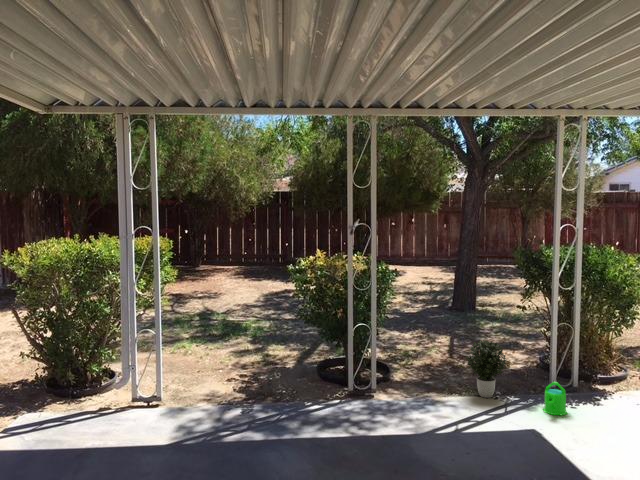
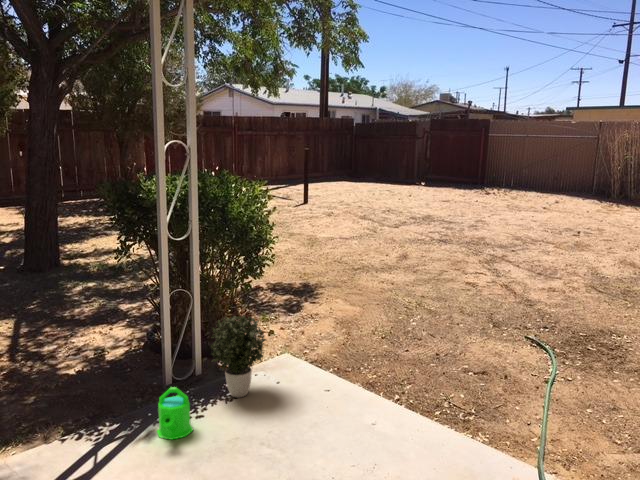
potted plant: present [466,340,507,398] -> present [211,316,266,398]

